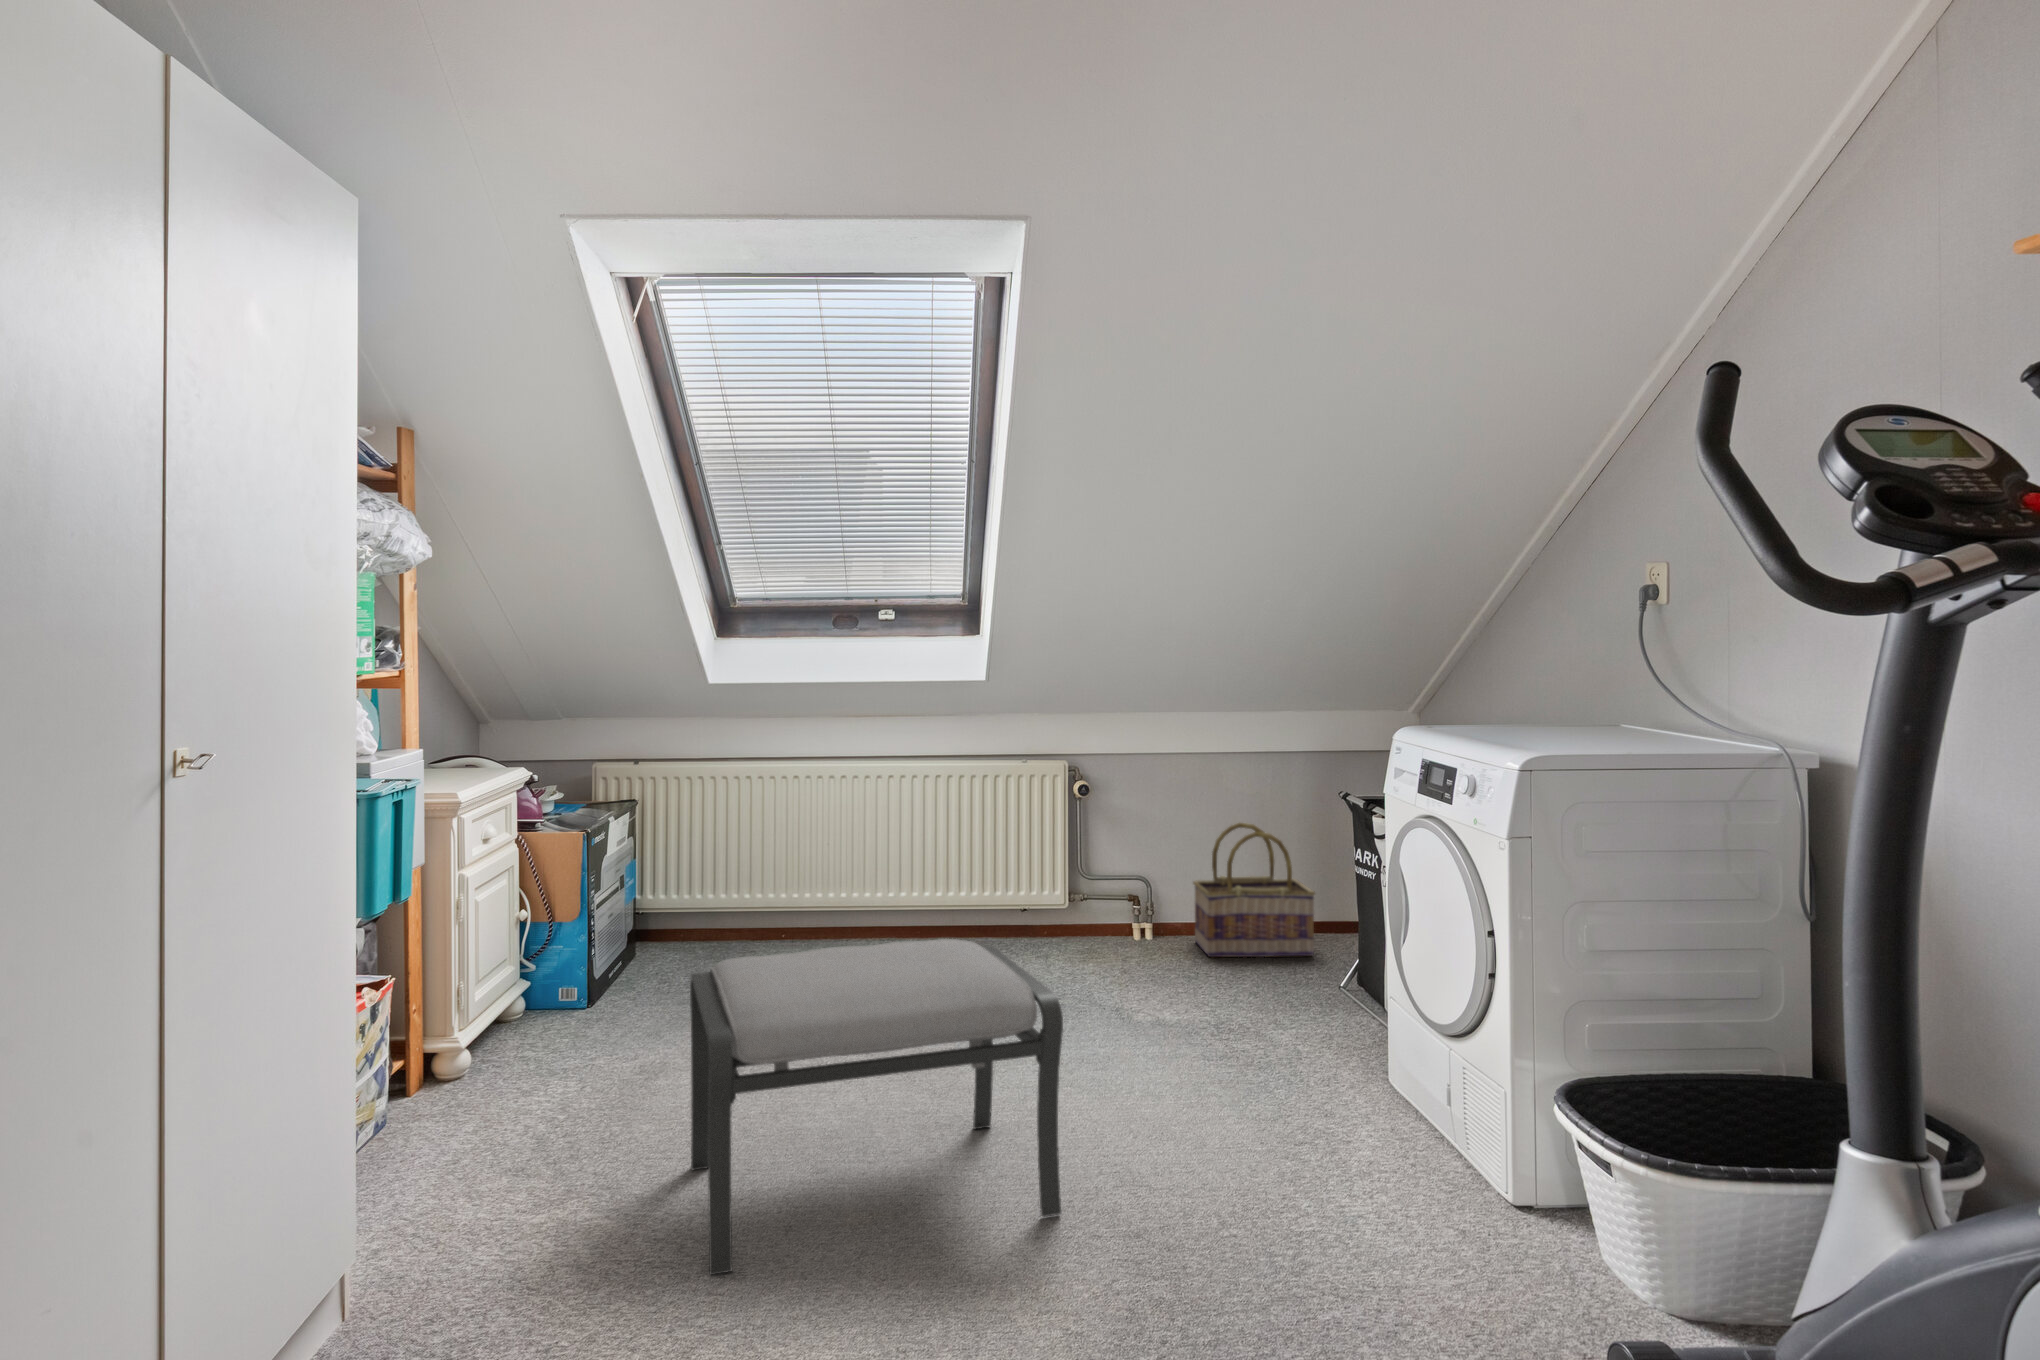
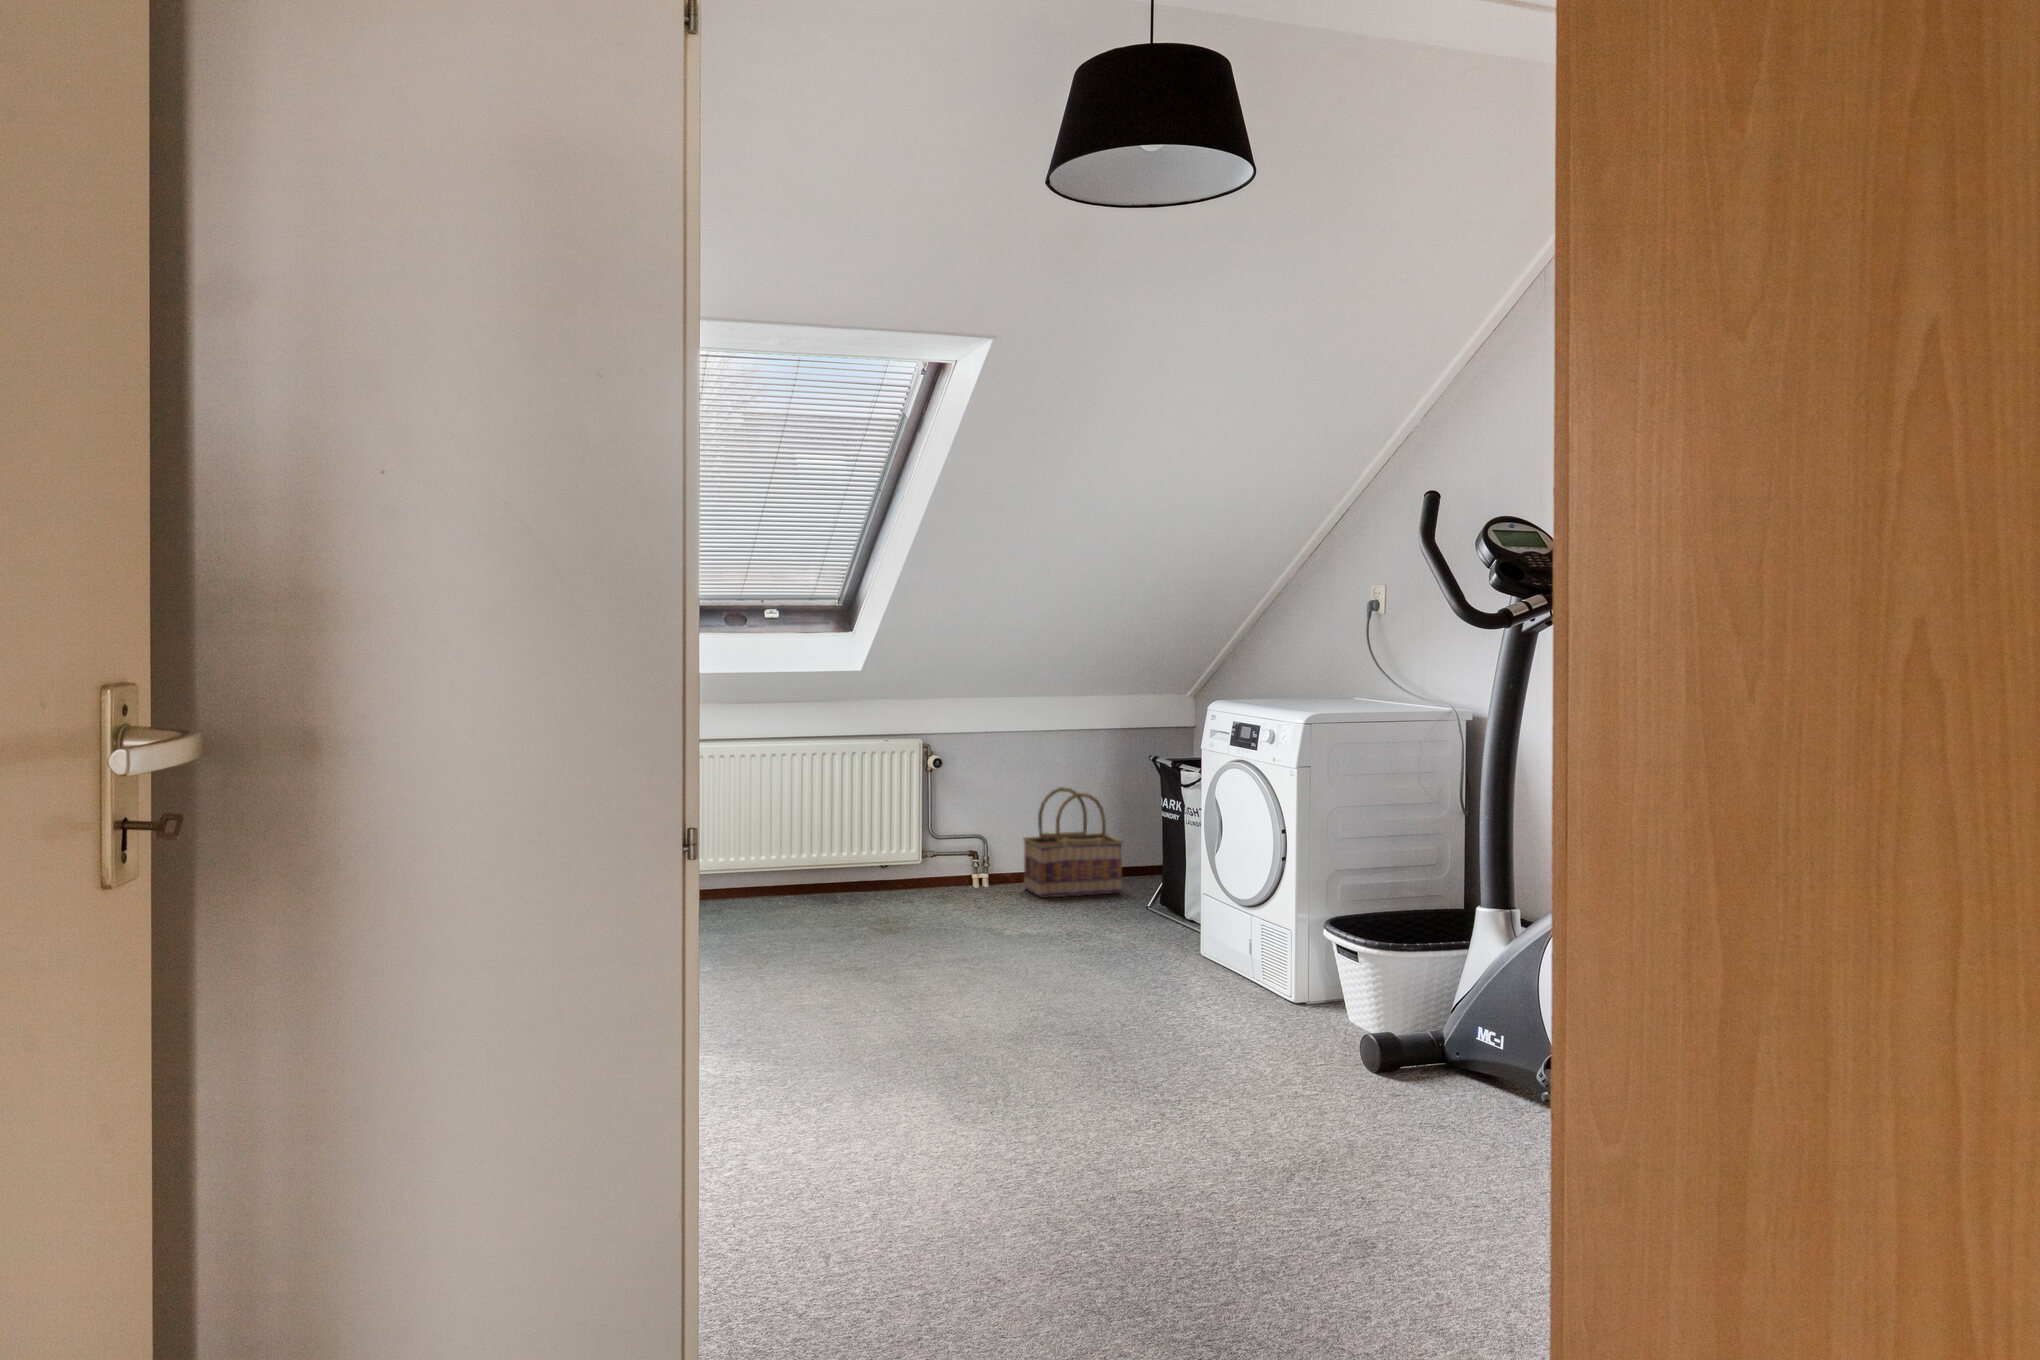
ottoman: present [690,939,1063,1275] -> none [749,858,1030,1072]

